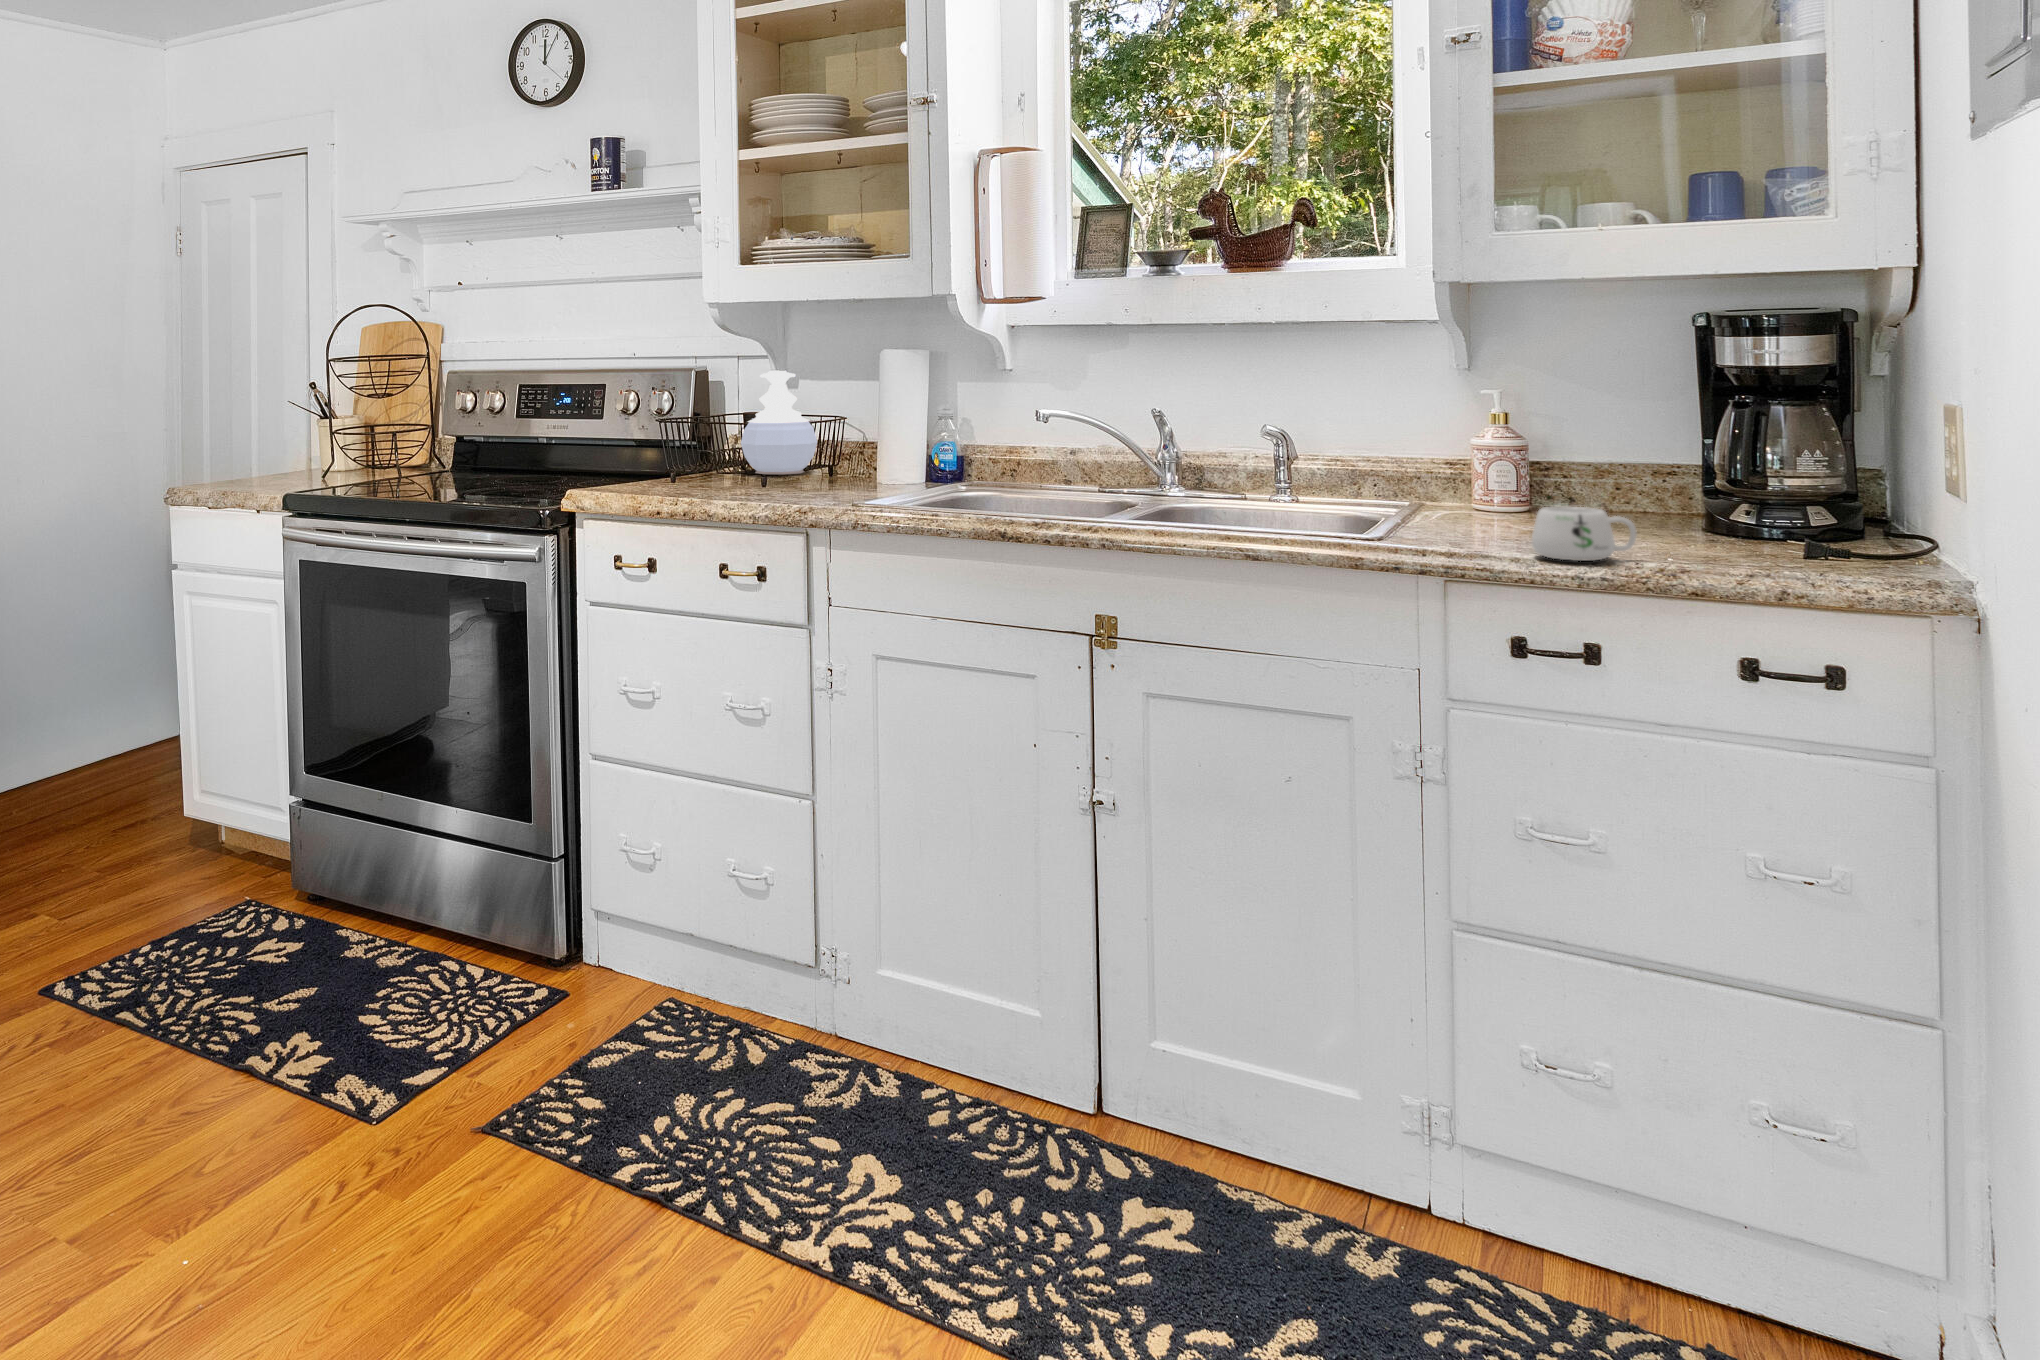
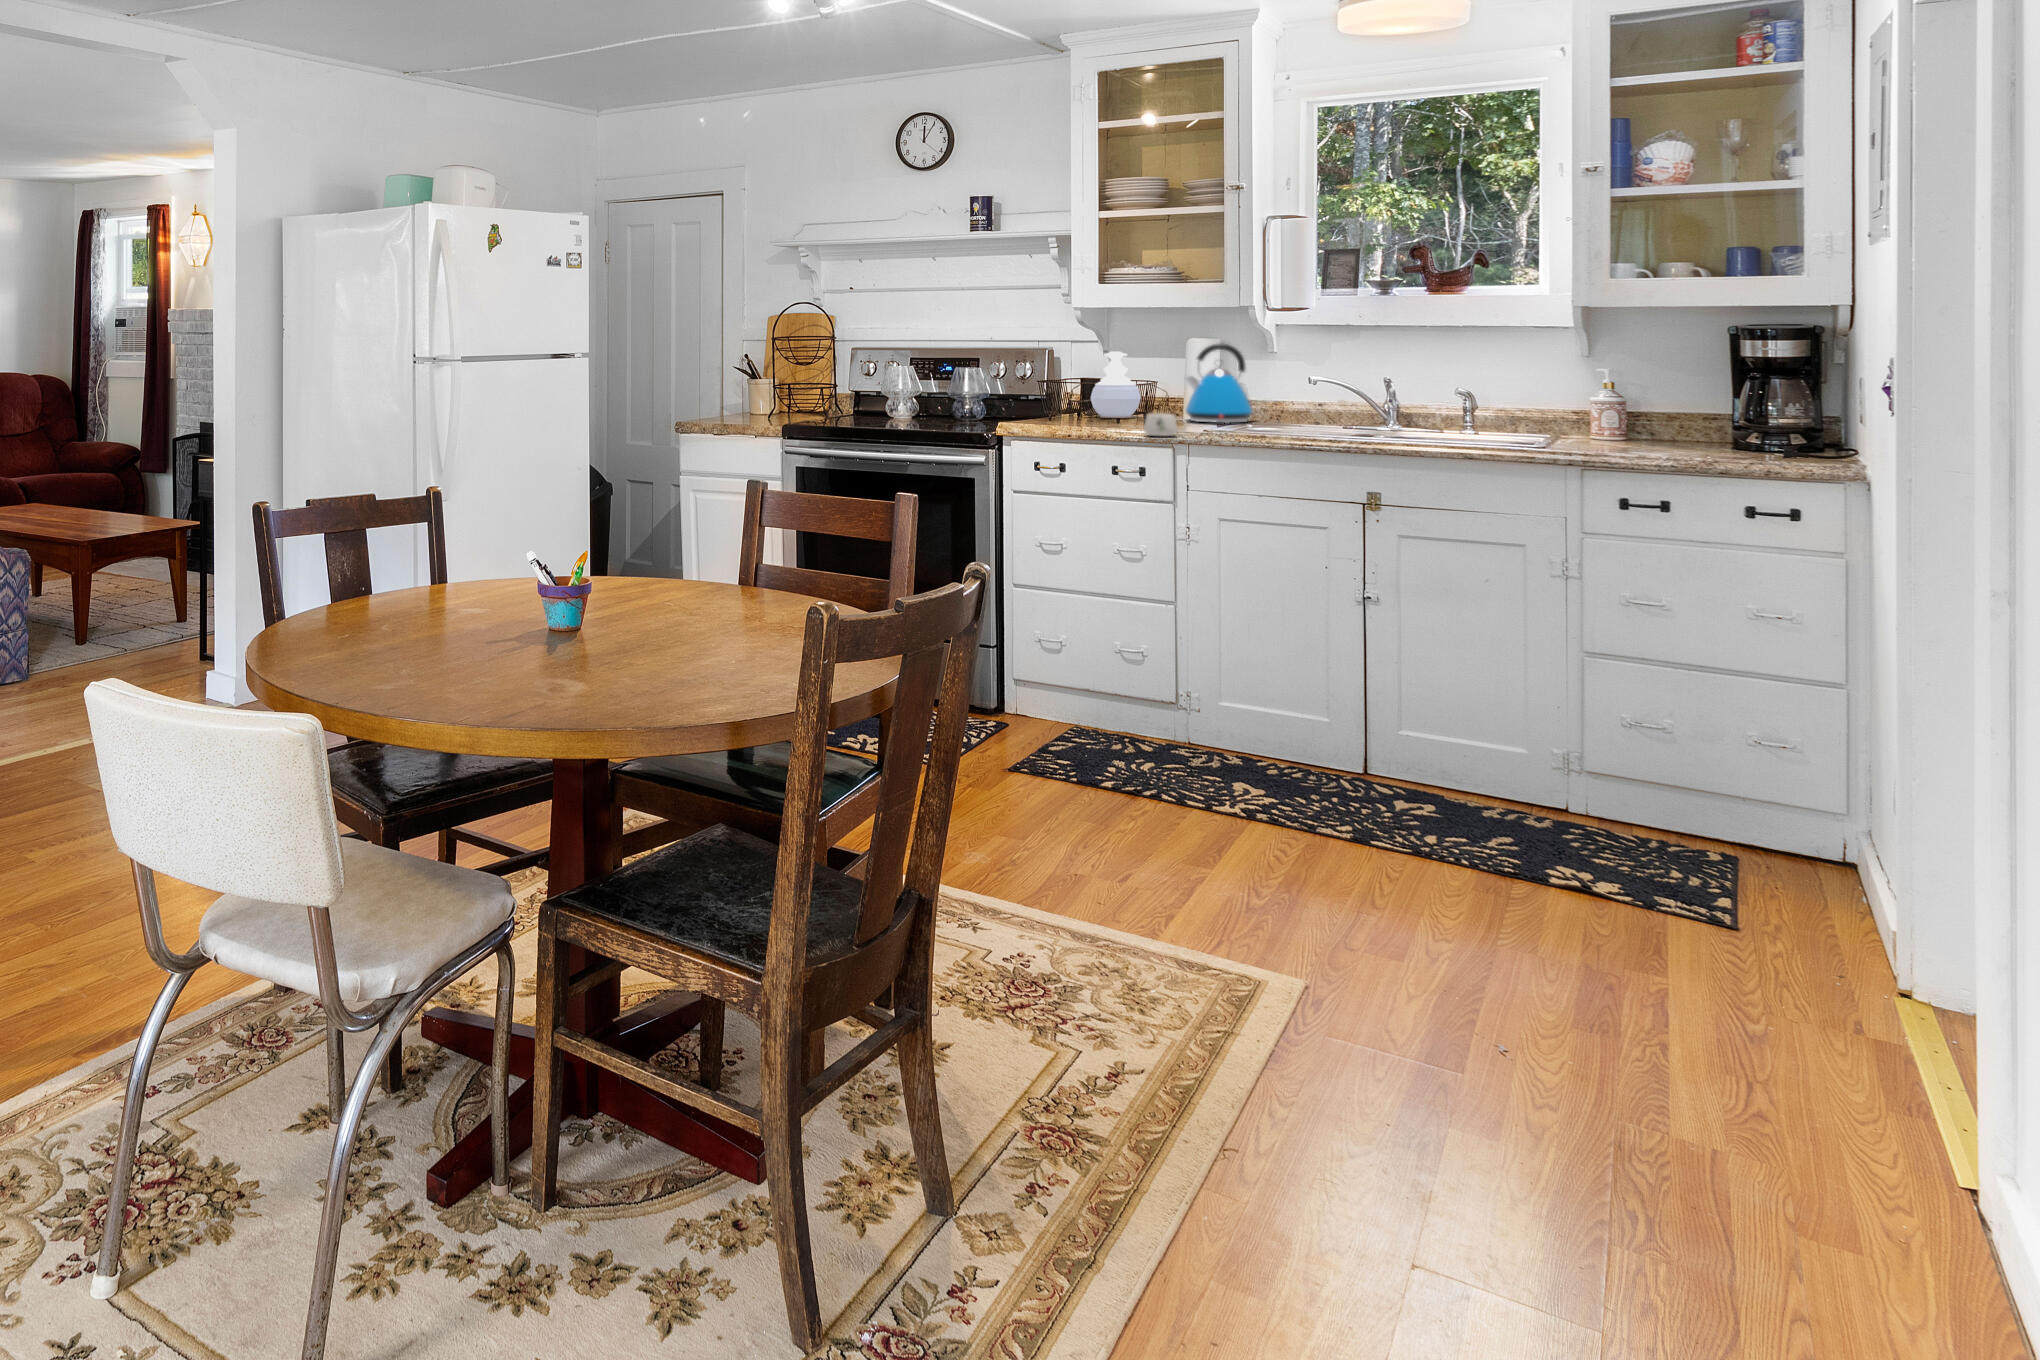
kettle: none [868,356,978,482] -> present [1186,343,1258,423]
mug: present [1532,507,1637,561] -> present [1144,414,1186,436]

